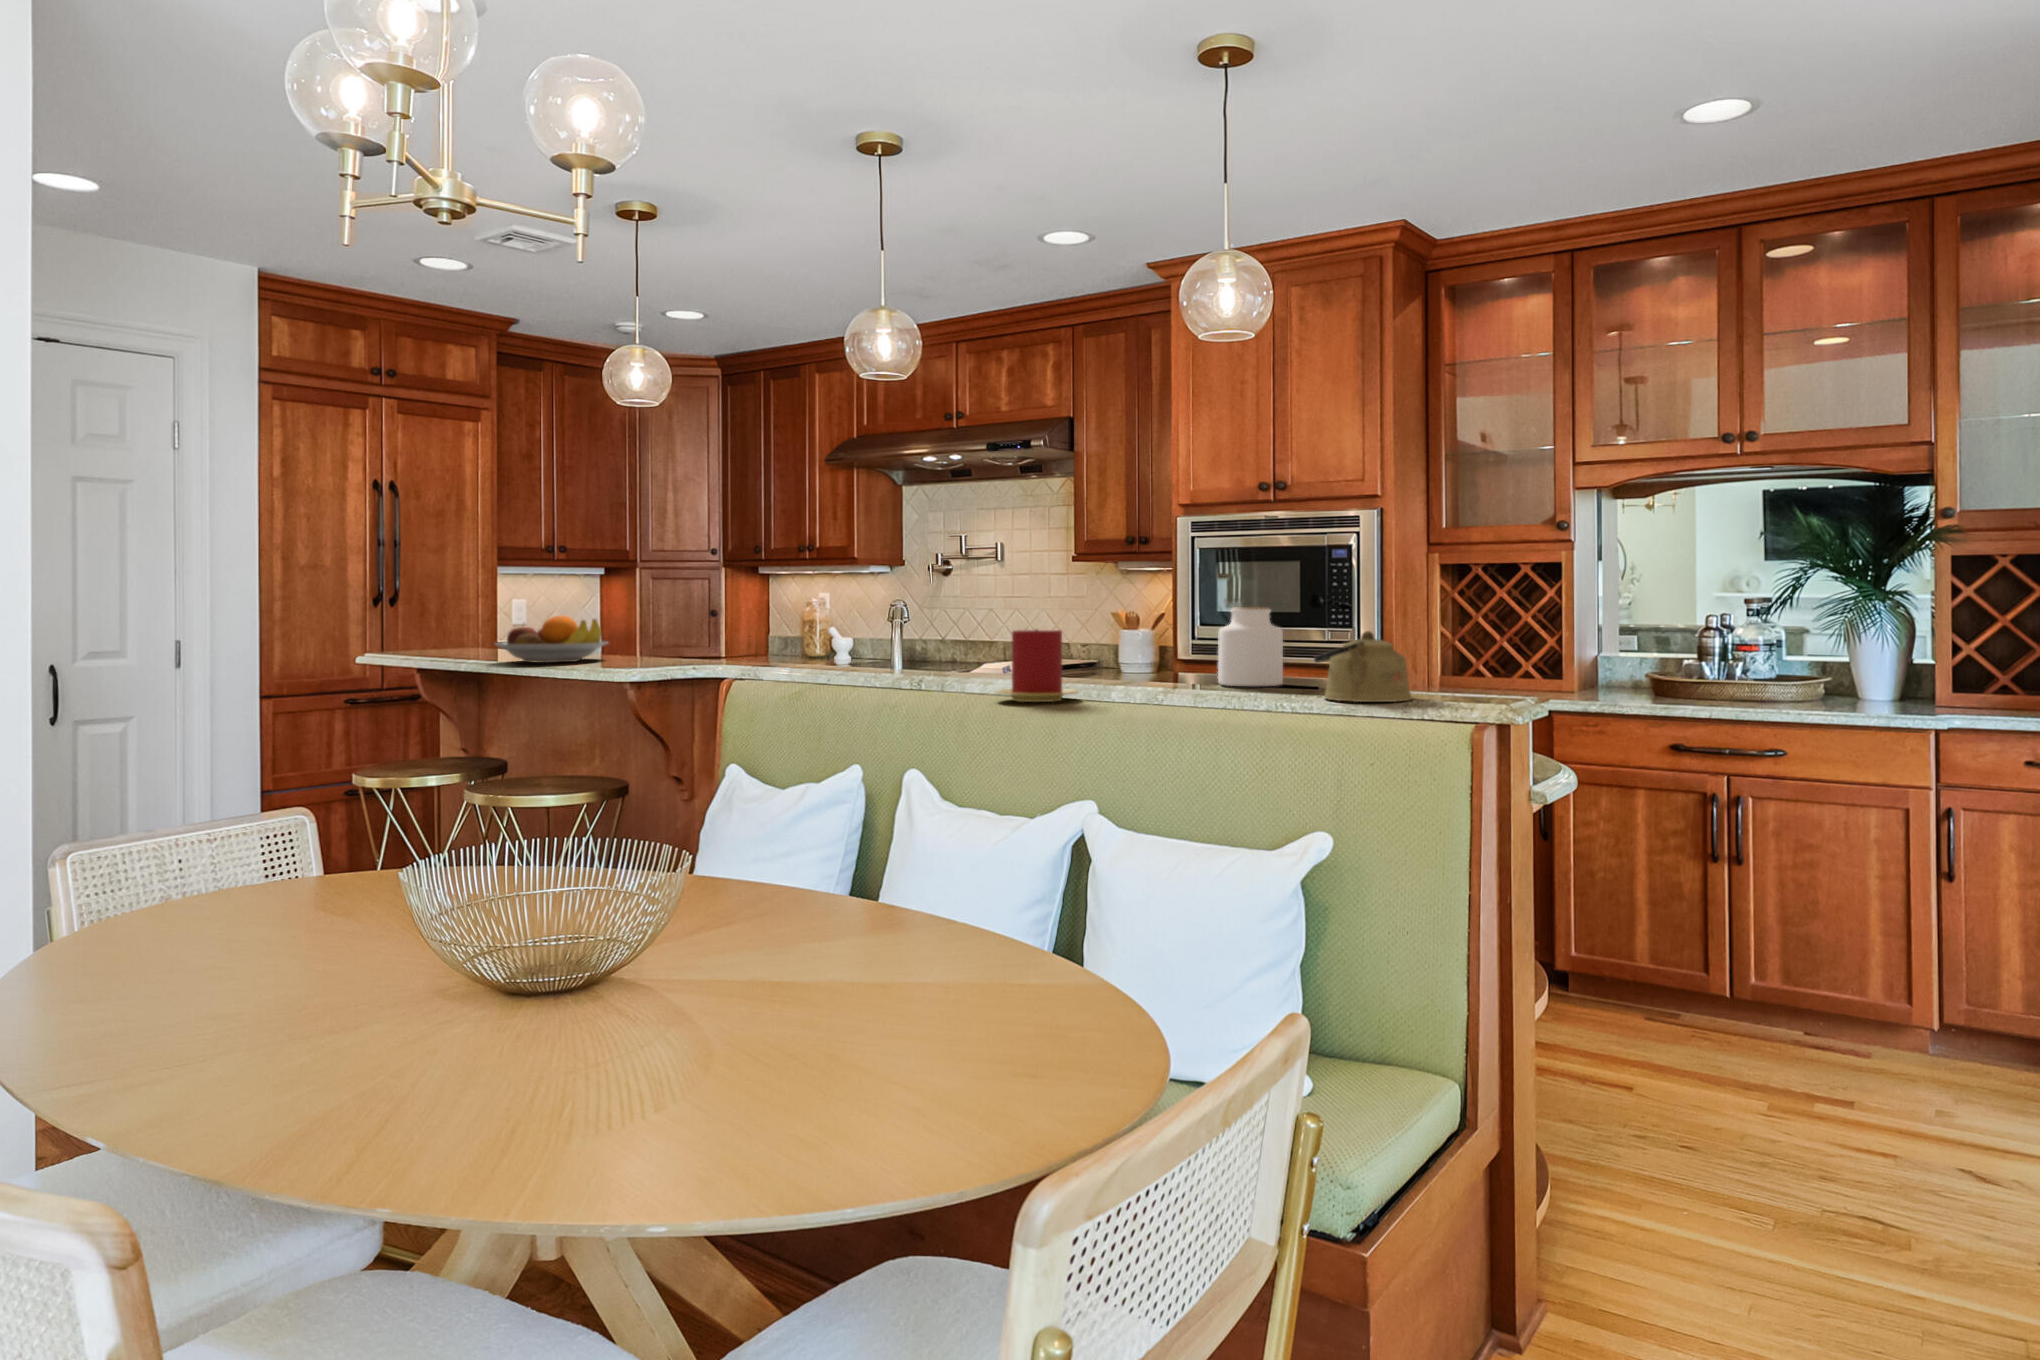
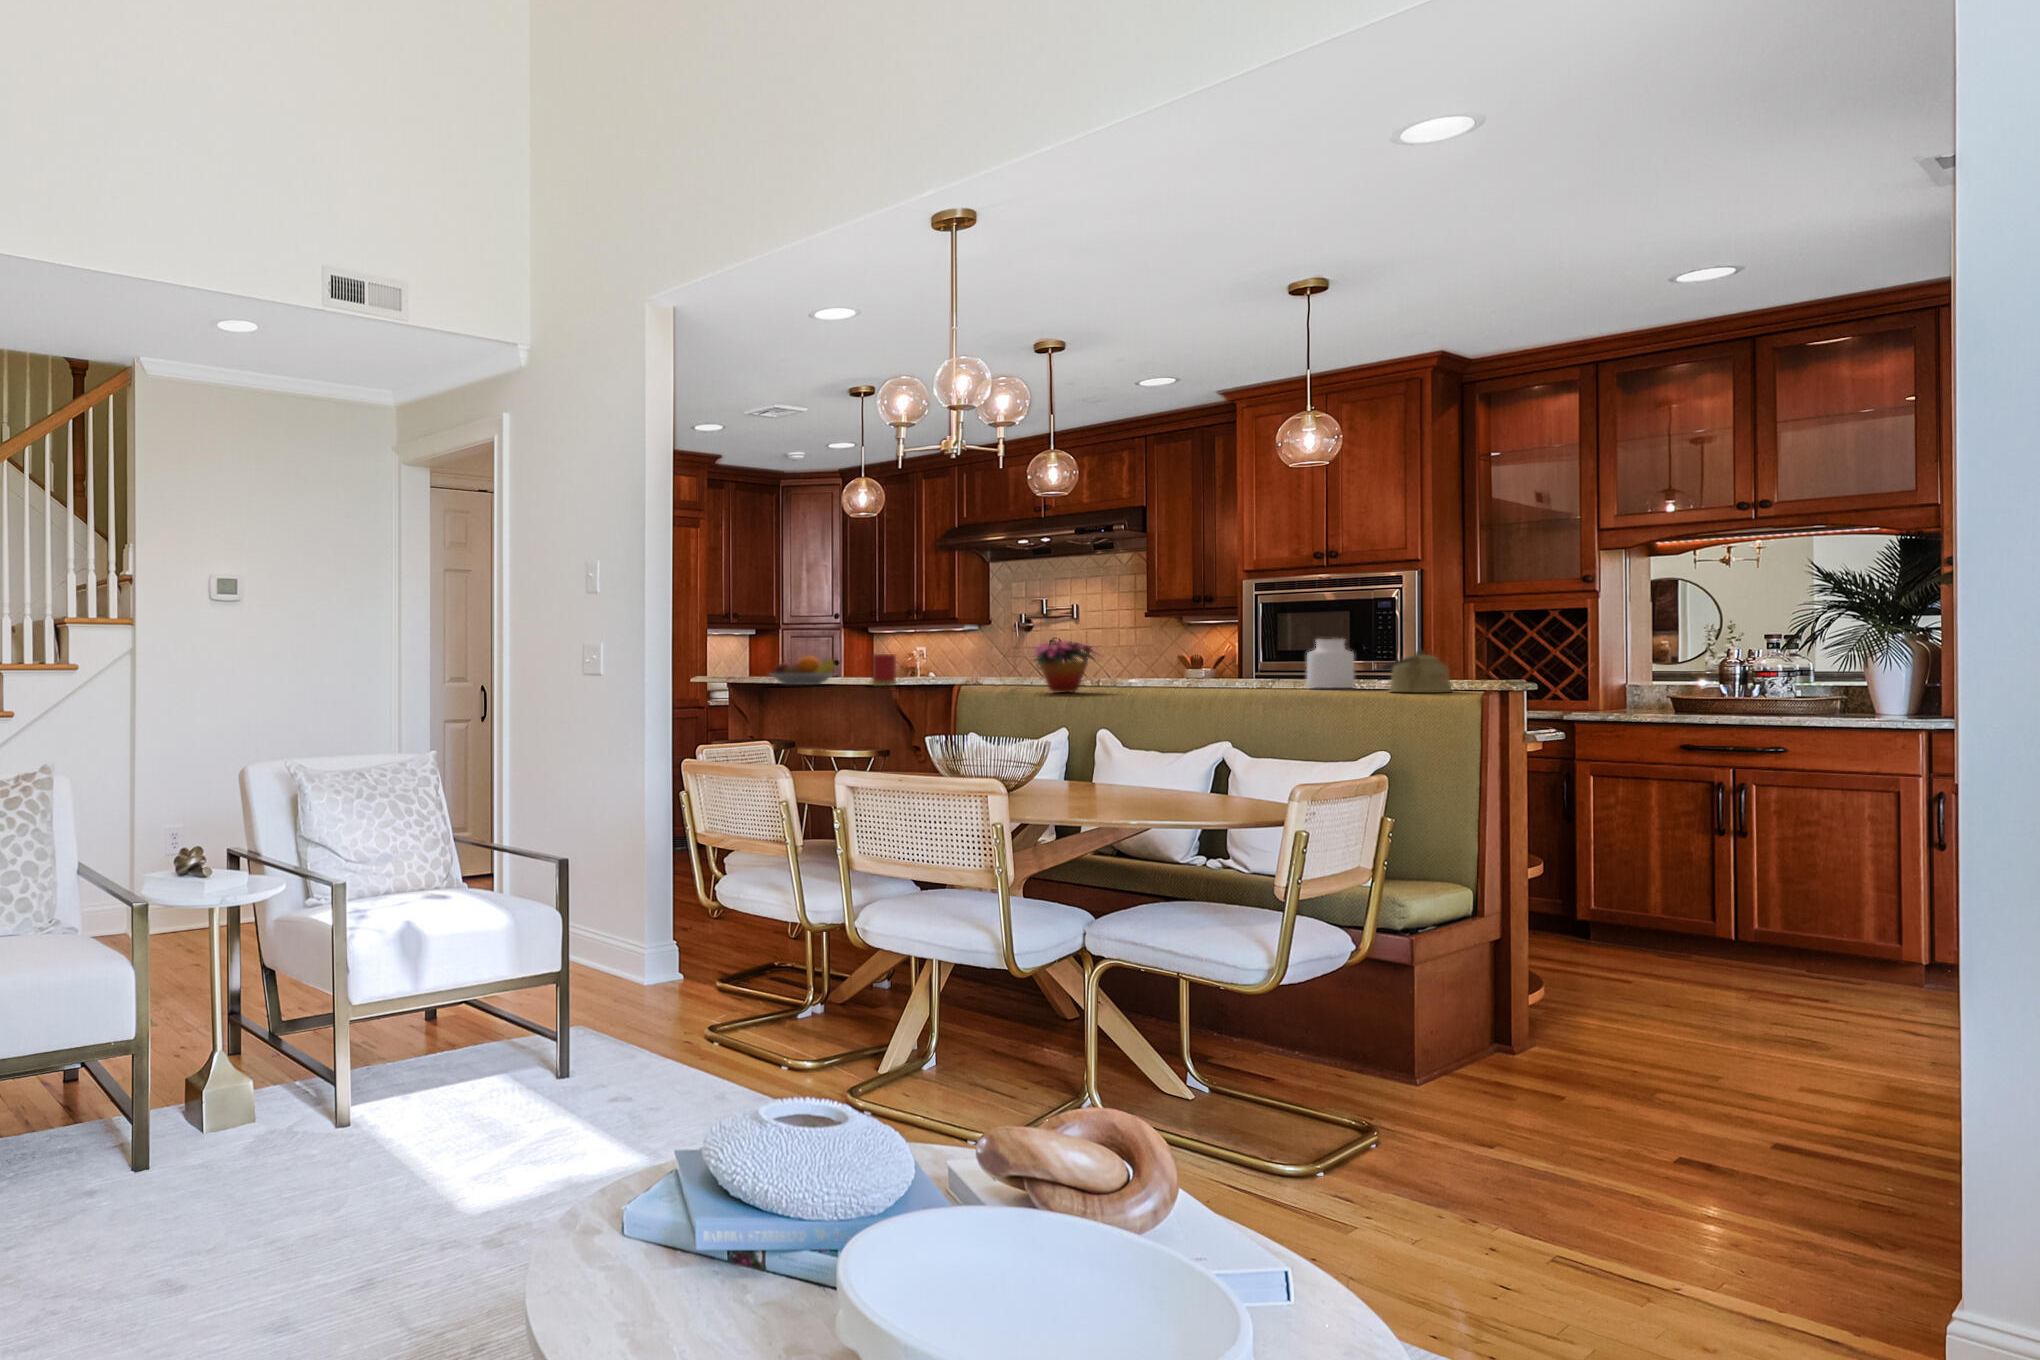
flower arrangement: none [803,603,933,692] -> present [1034,641,1099,693]
candle: present [996,629,1078,702] -> present [871,654,897,686]

